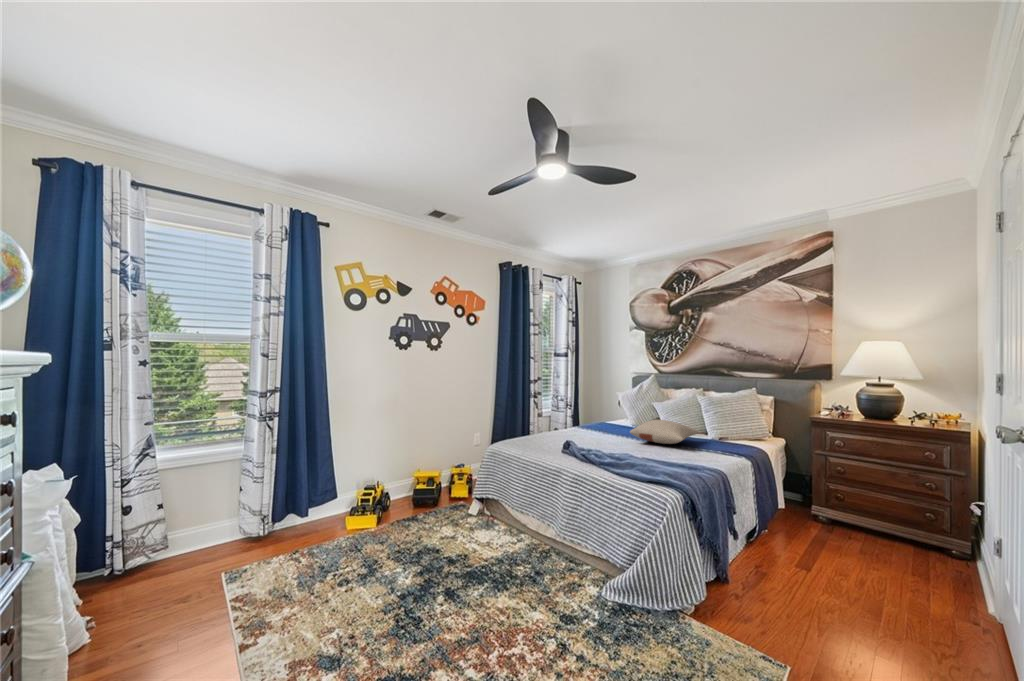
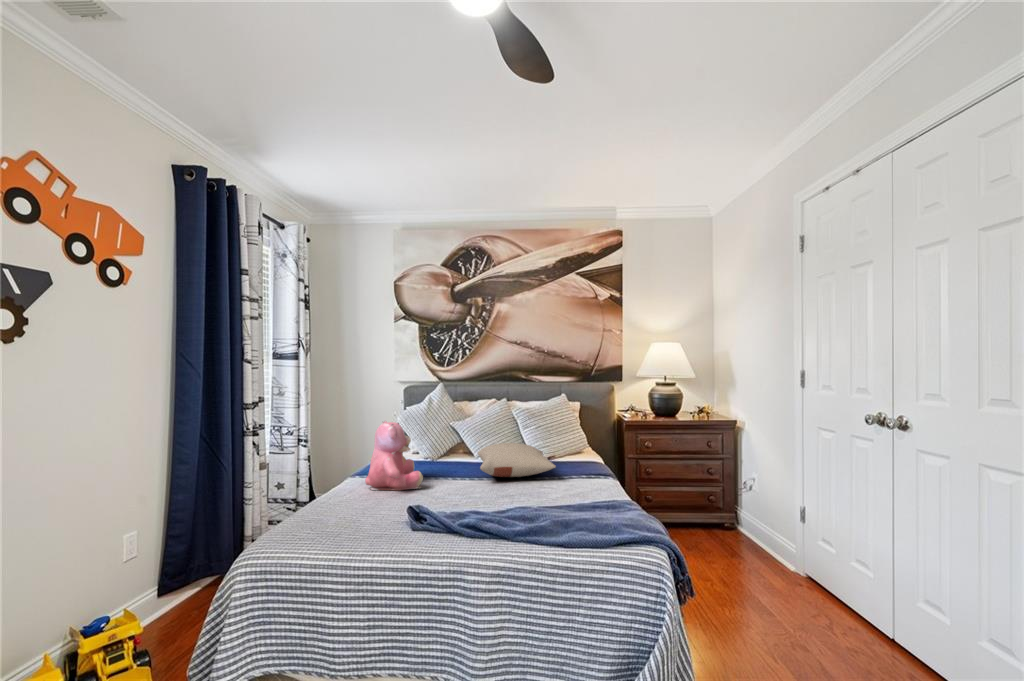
teddy bear: none [567,396,601,438] -> present [365,421,423,490]

